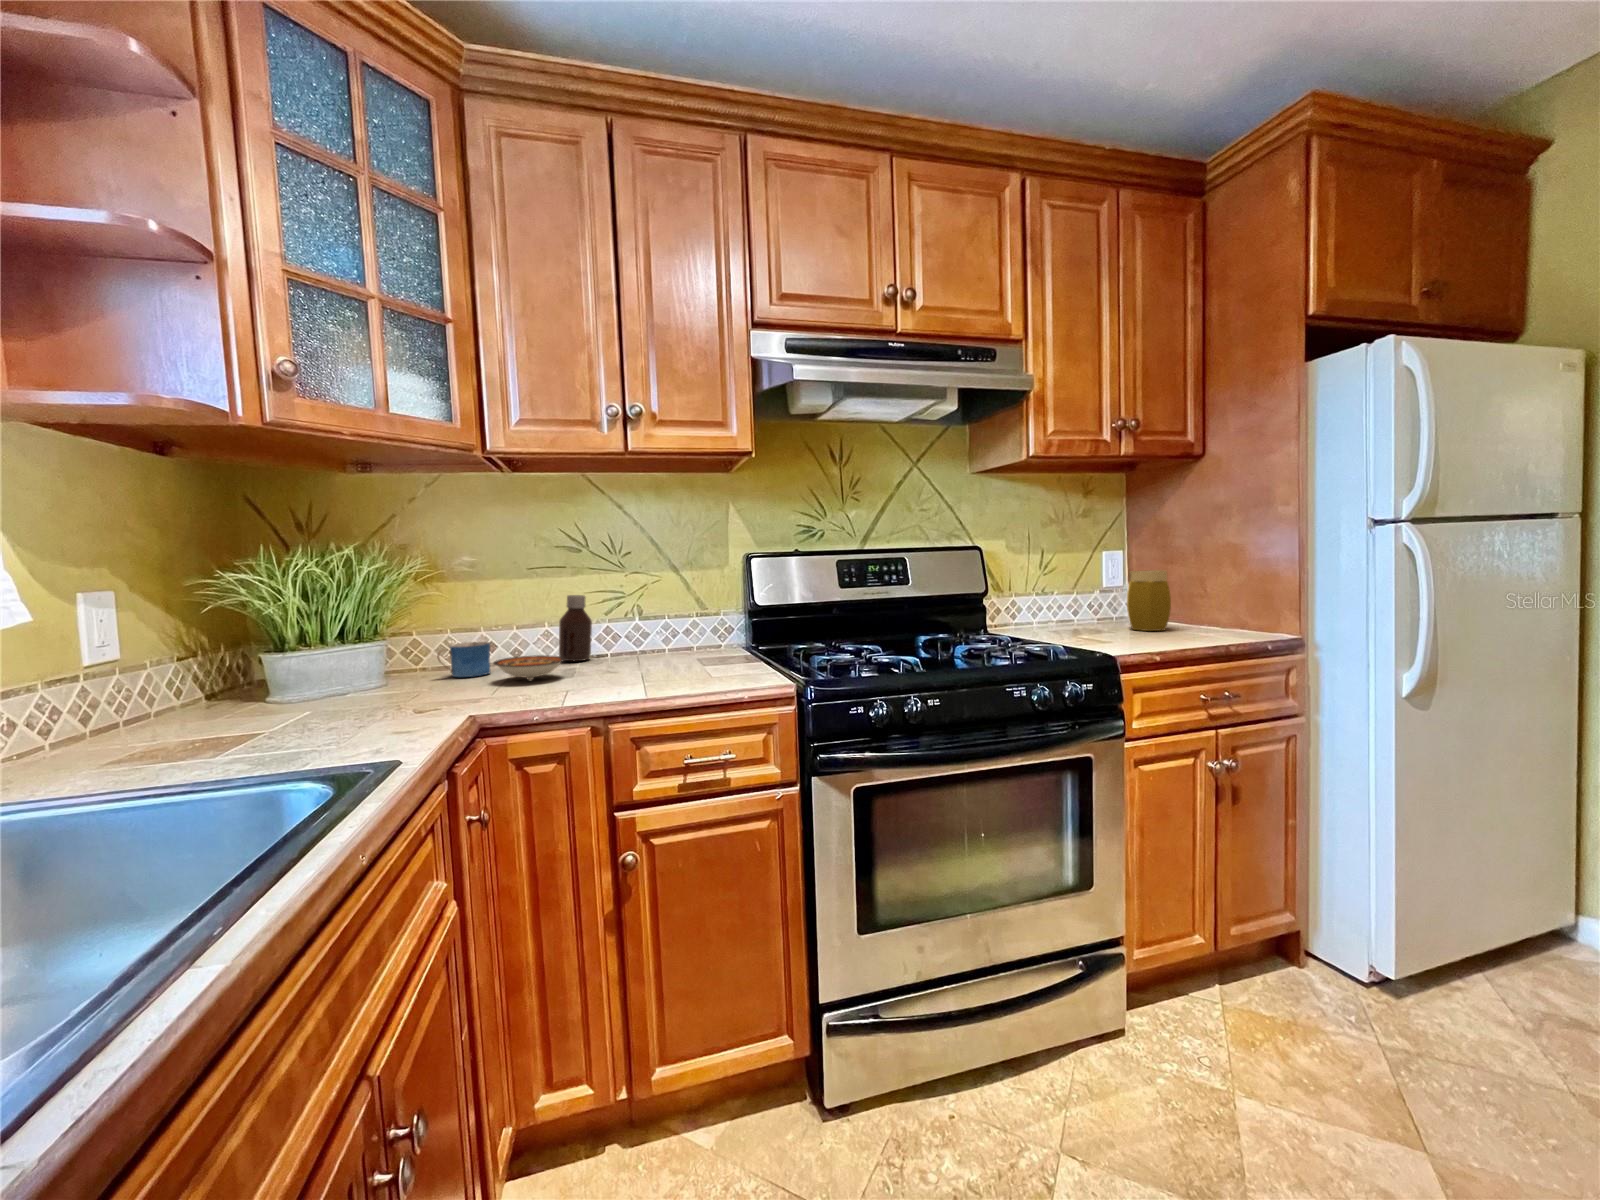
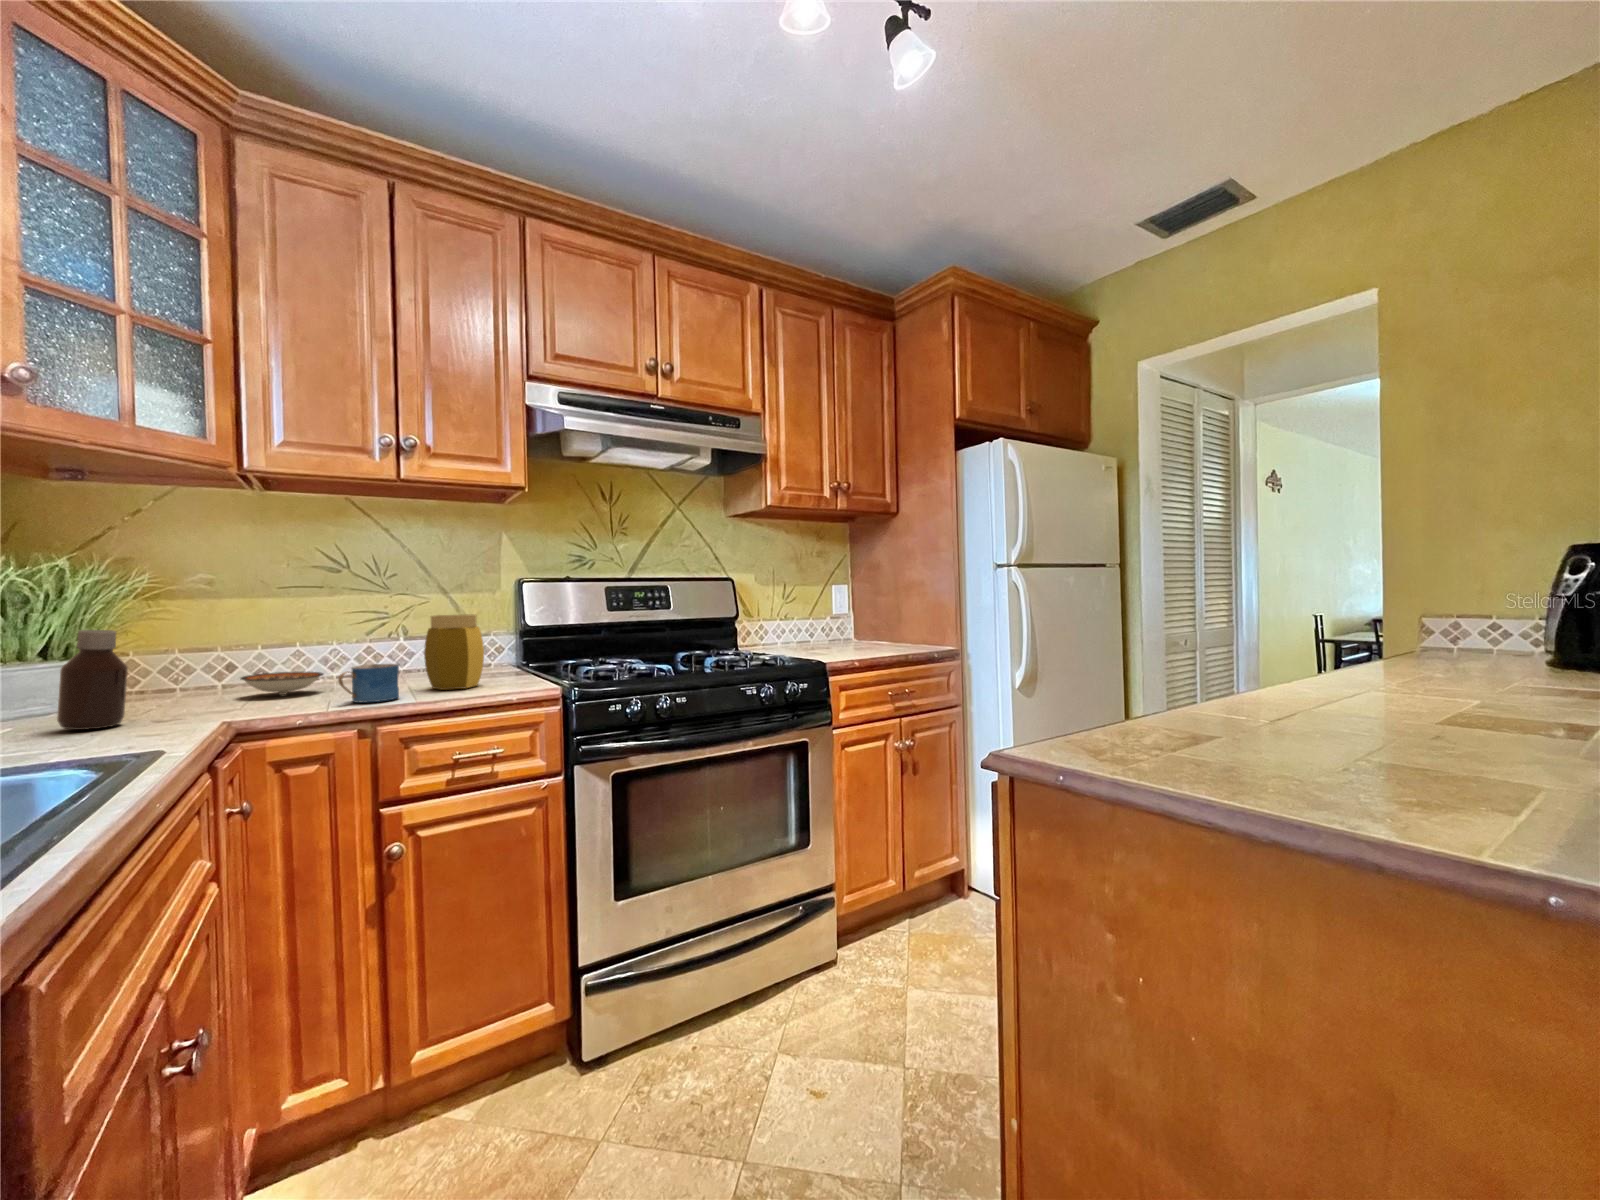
jar: present [1127,570,1171,631] -> present [424,614,484,690]
bottle: present [559,595,592,661] -> present [57,630,128,730]
mug: present [437,642,490,677] -> present [338,664,399,702]

